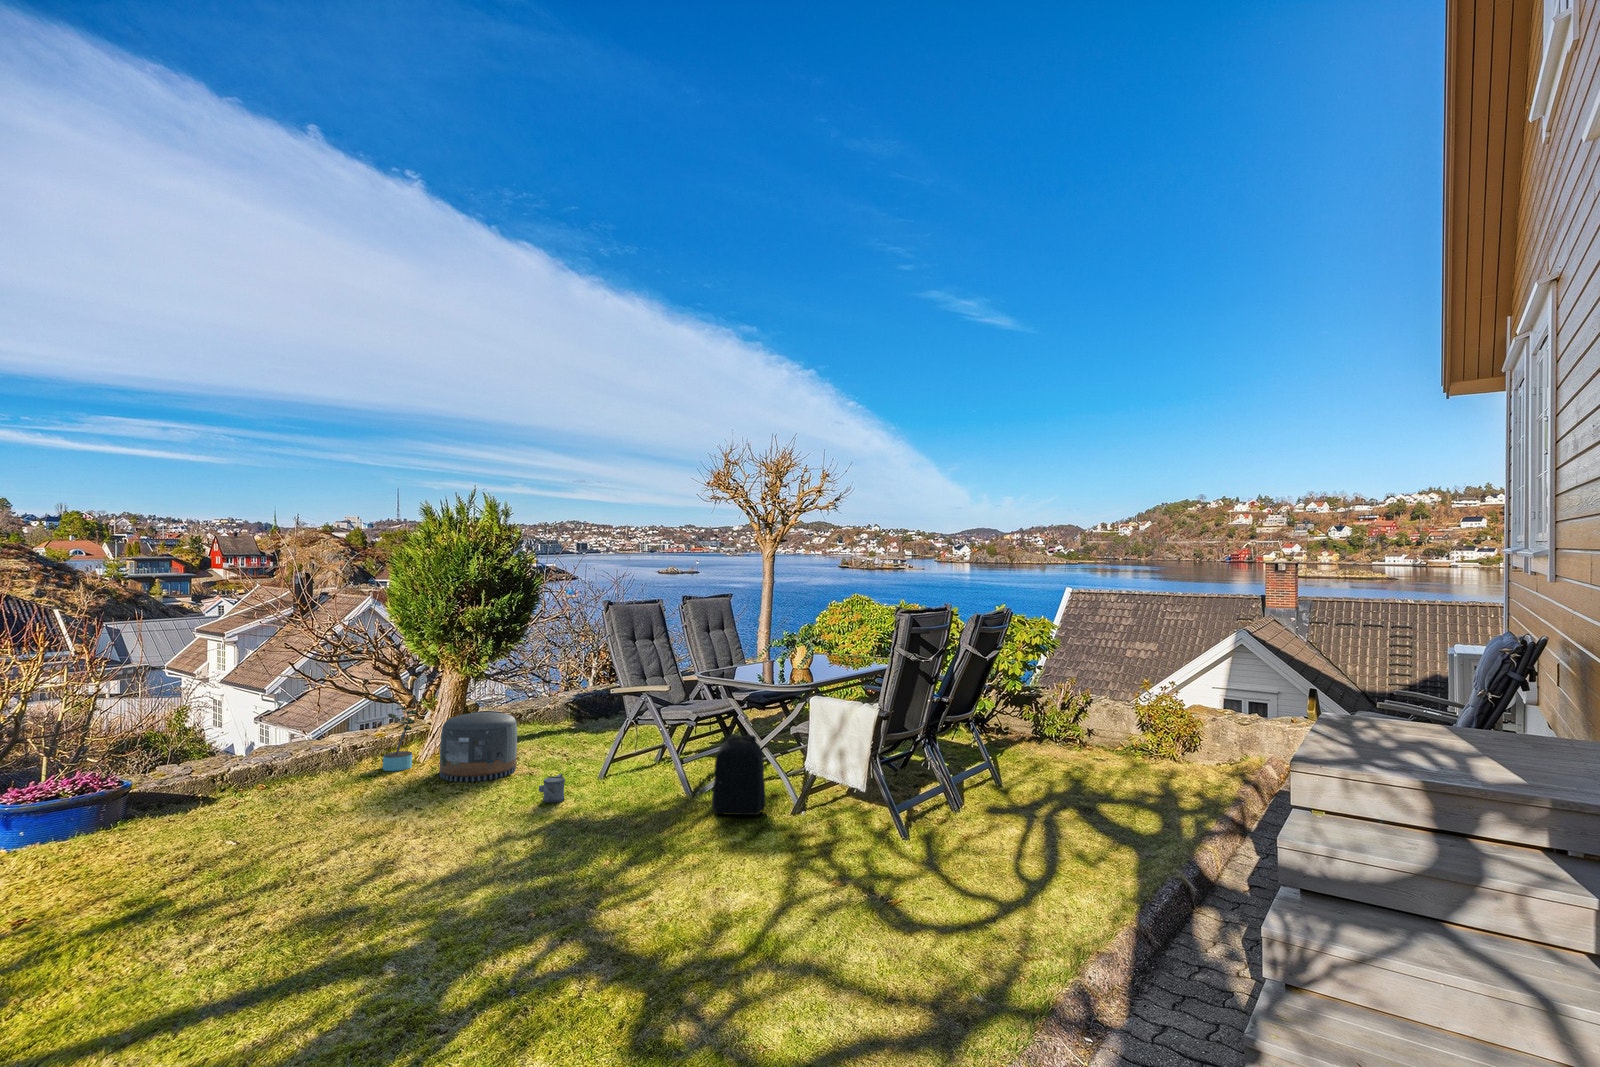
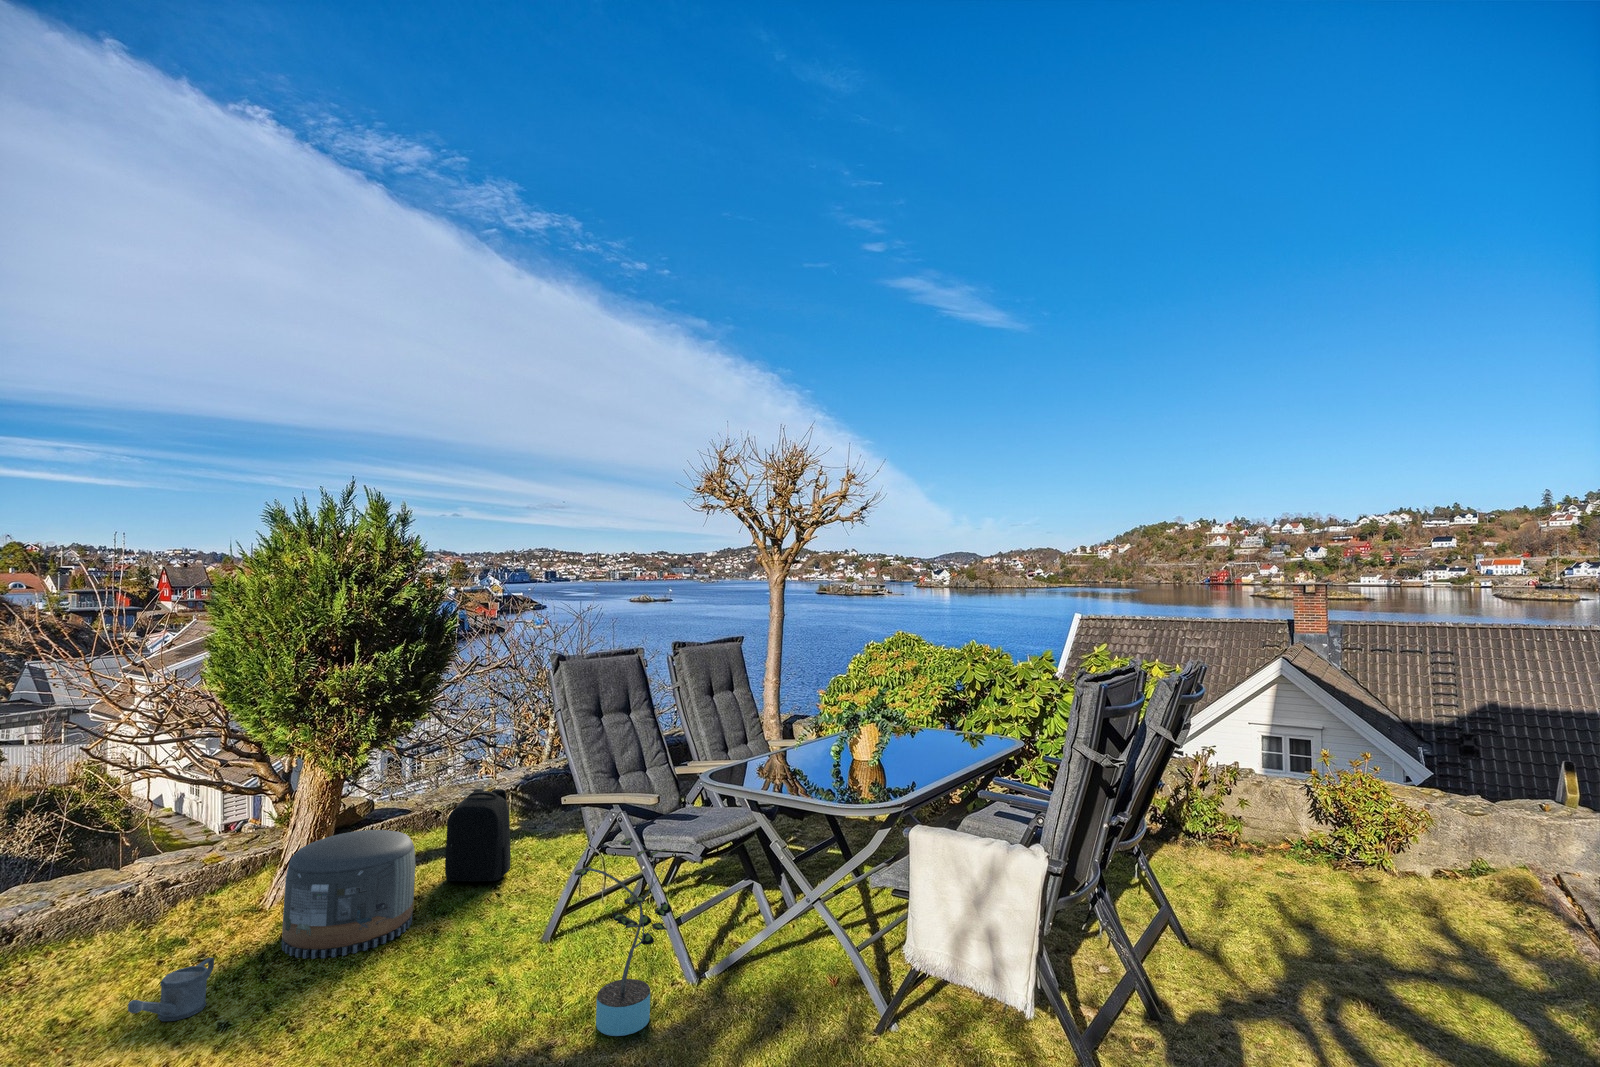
potted plant: present [374,683,427,771] -> present [575,838,672,1036]
backpack: present [712,735,765,815] -> present [445,789,511,881]
watering can: present [539,774,565,803] -> present [128,958,214,1021]

